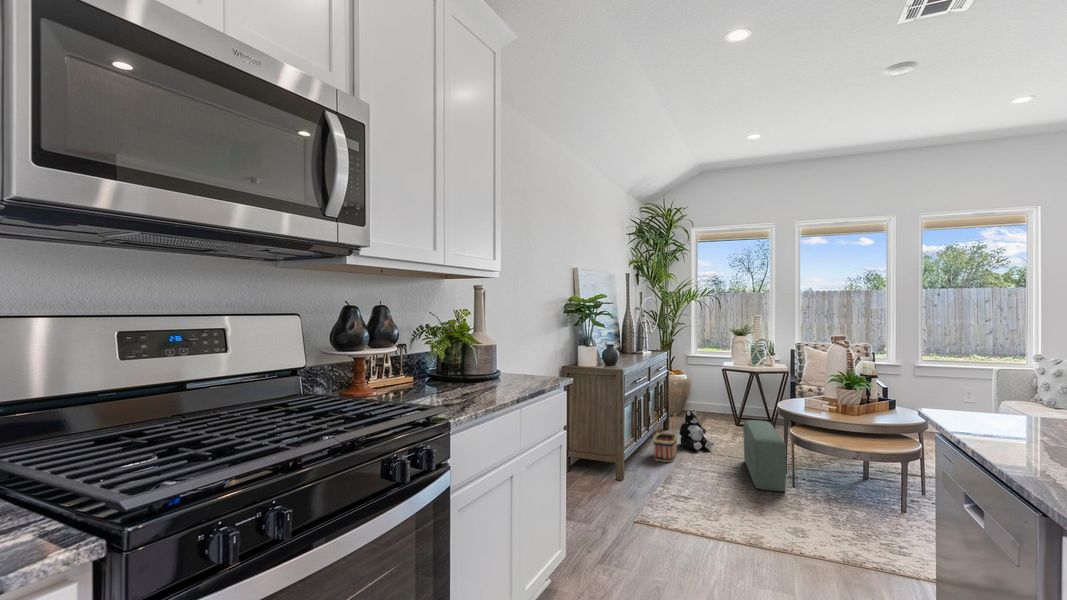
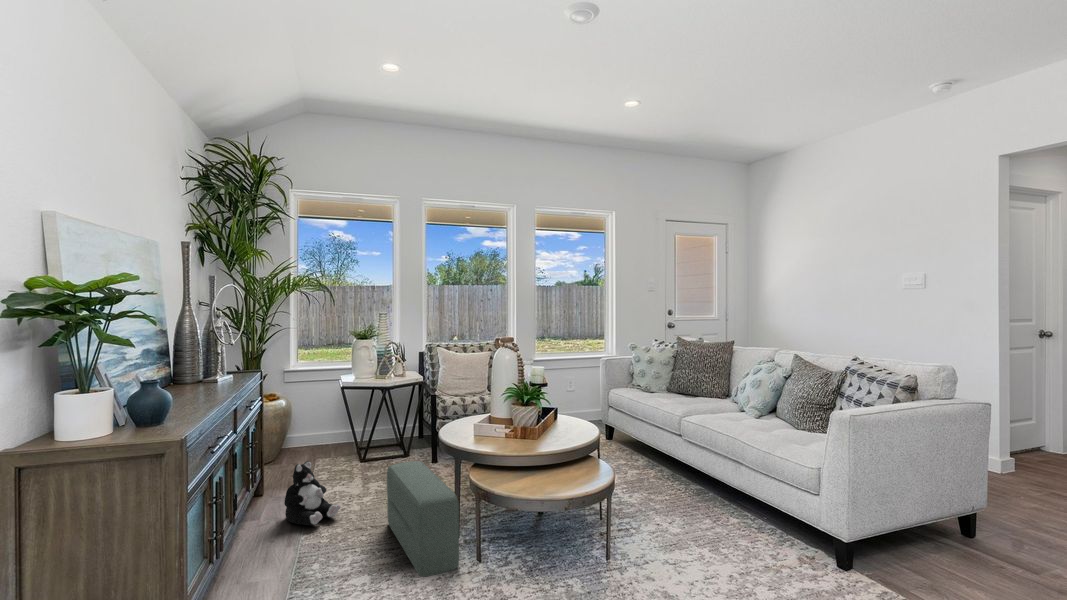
basket: present [653,412,677,462] -> none [240,480,283,572]

